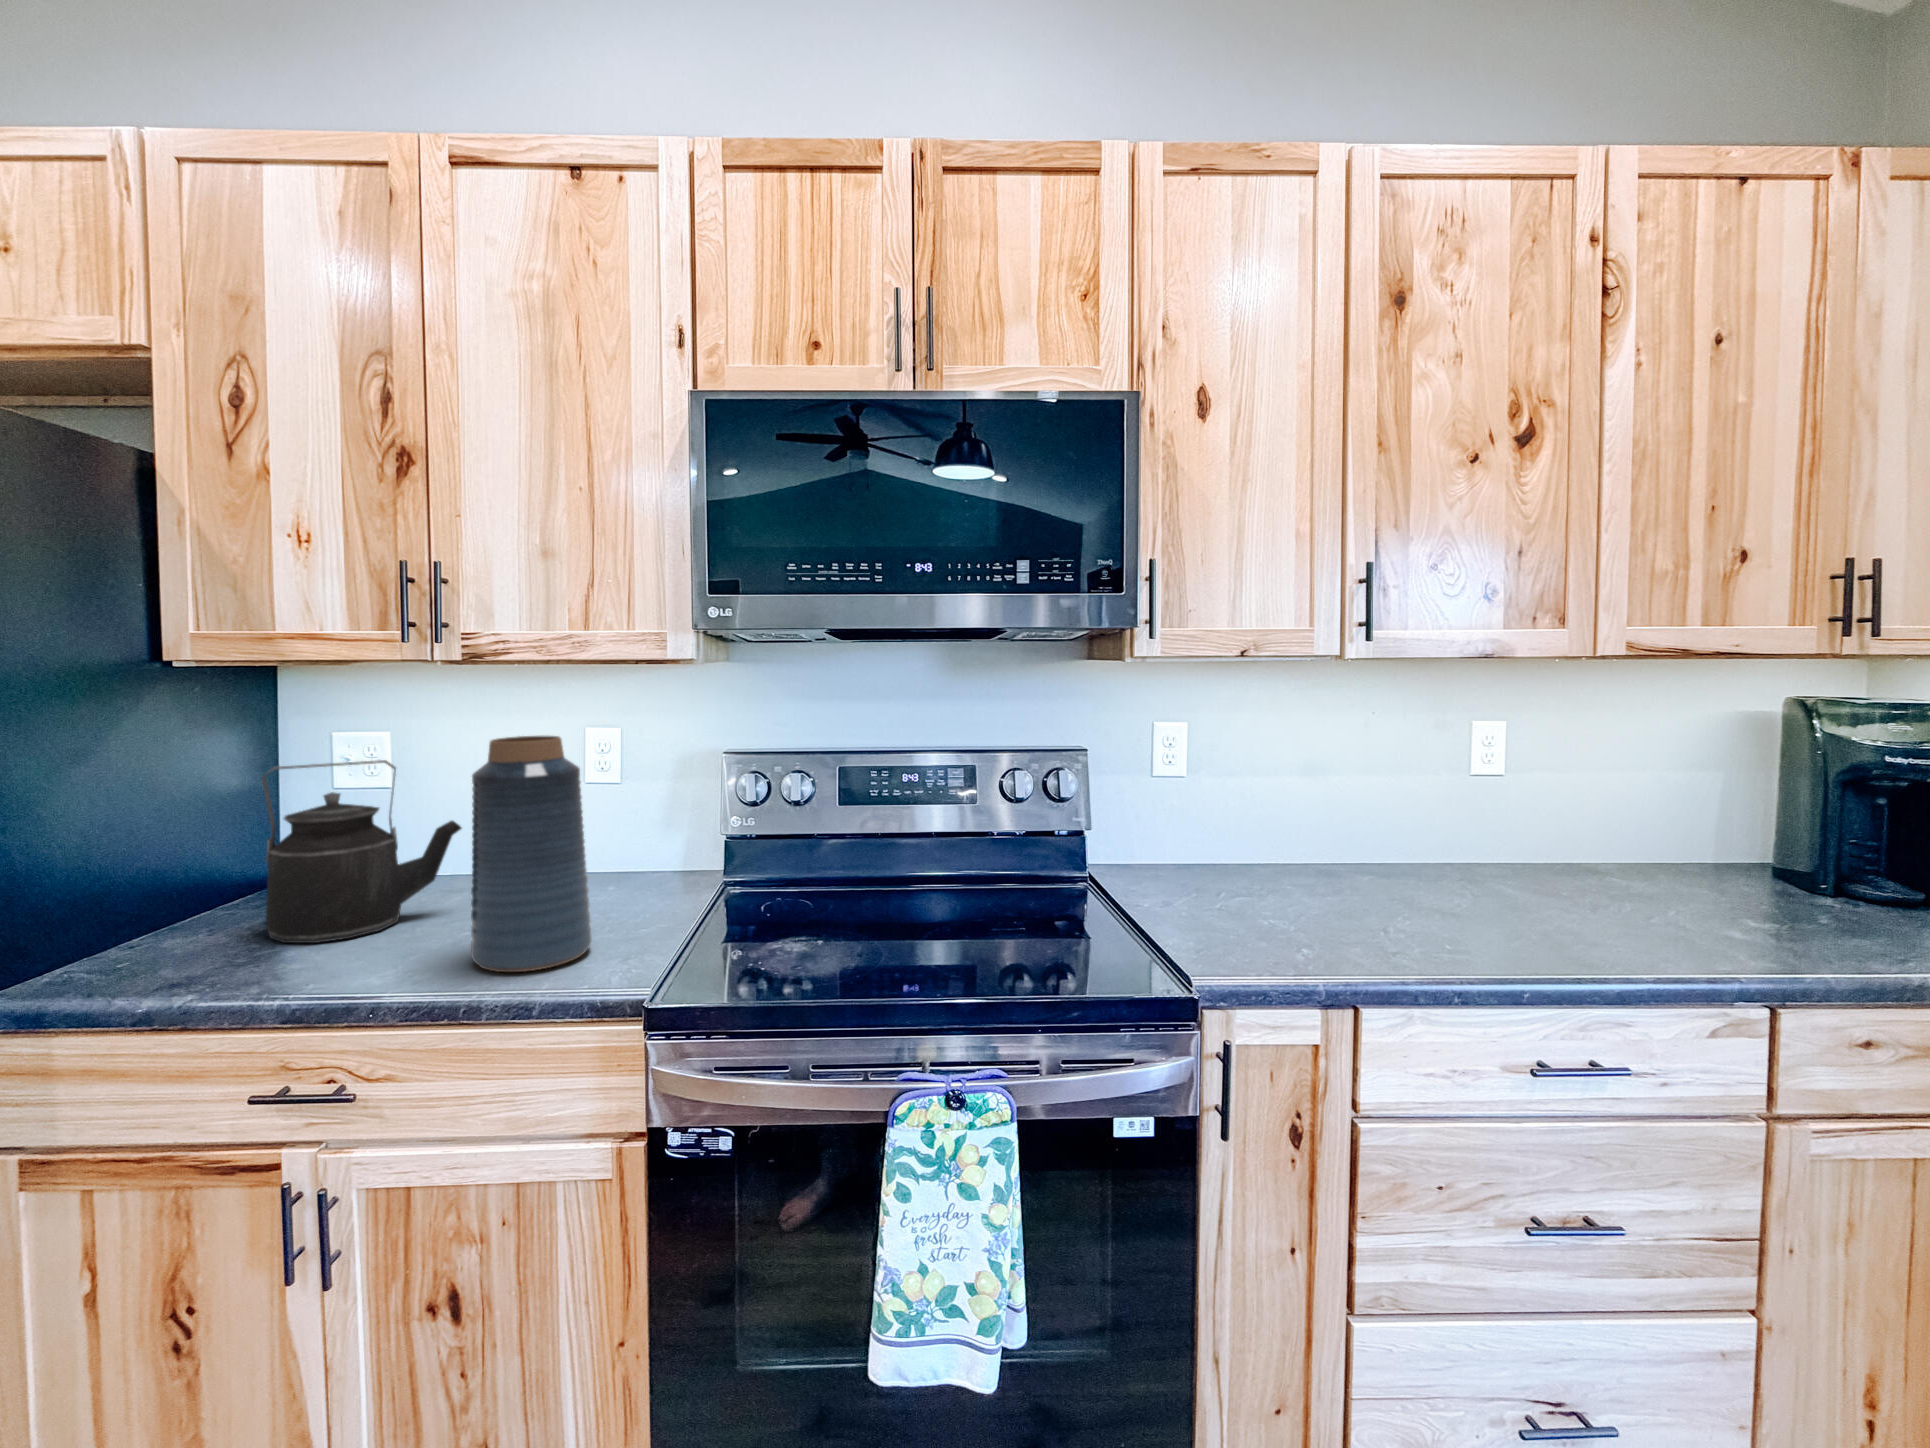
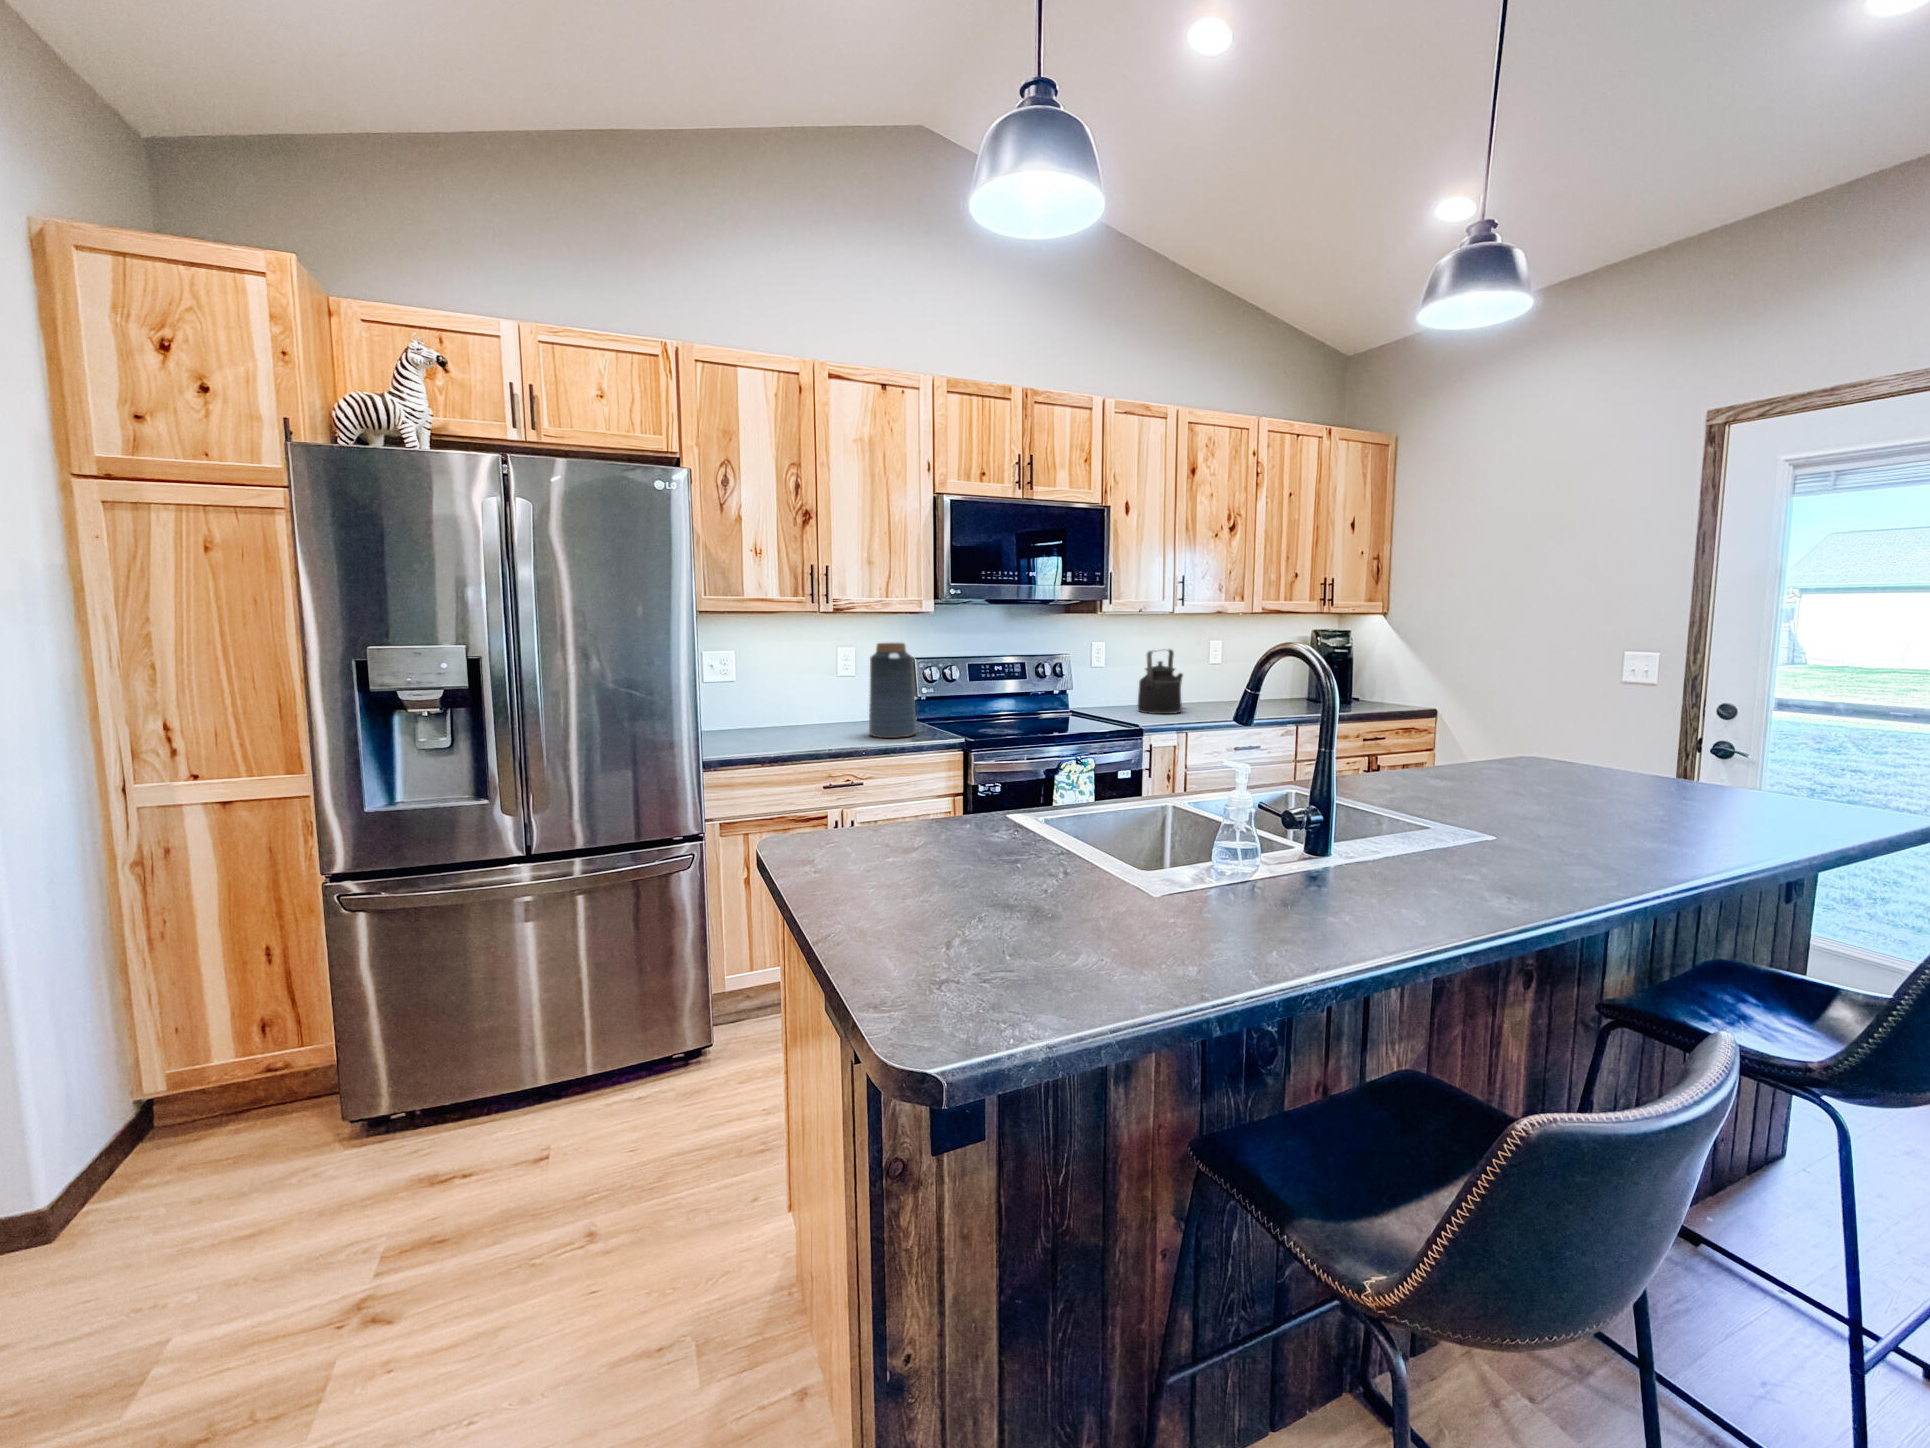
kettle: present [262,760,461,943] -> present [1138,649,1183,714]

